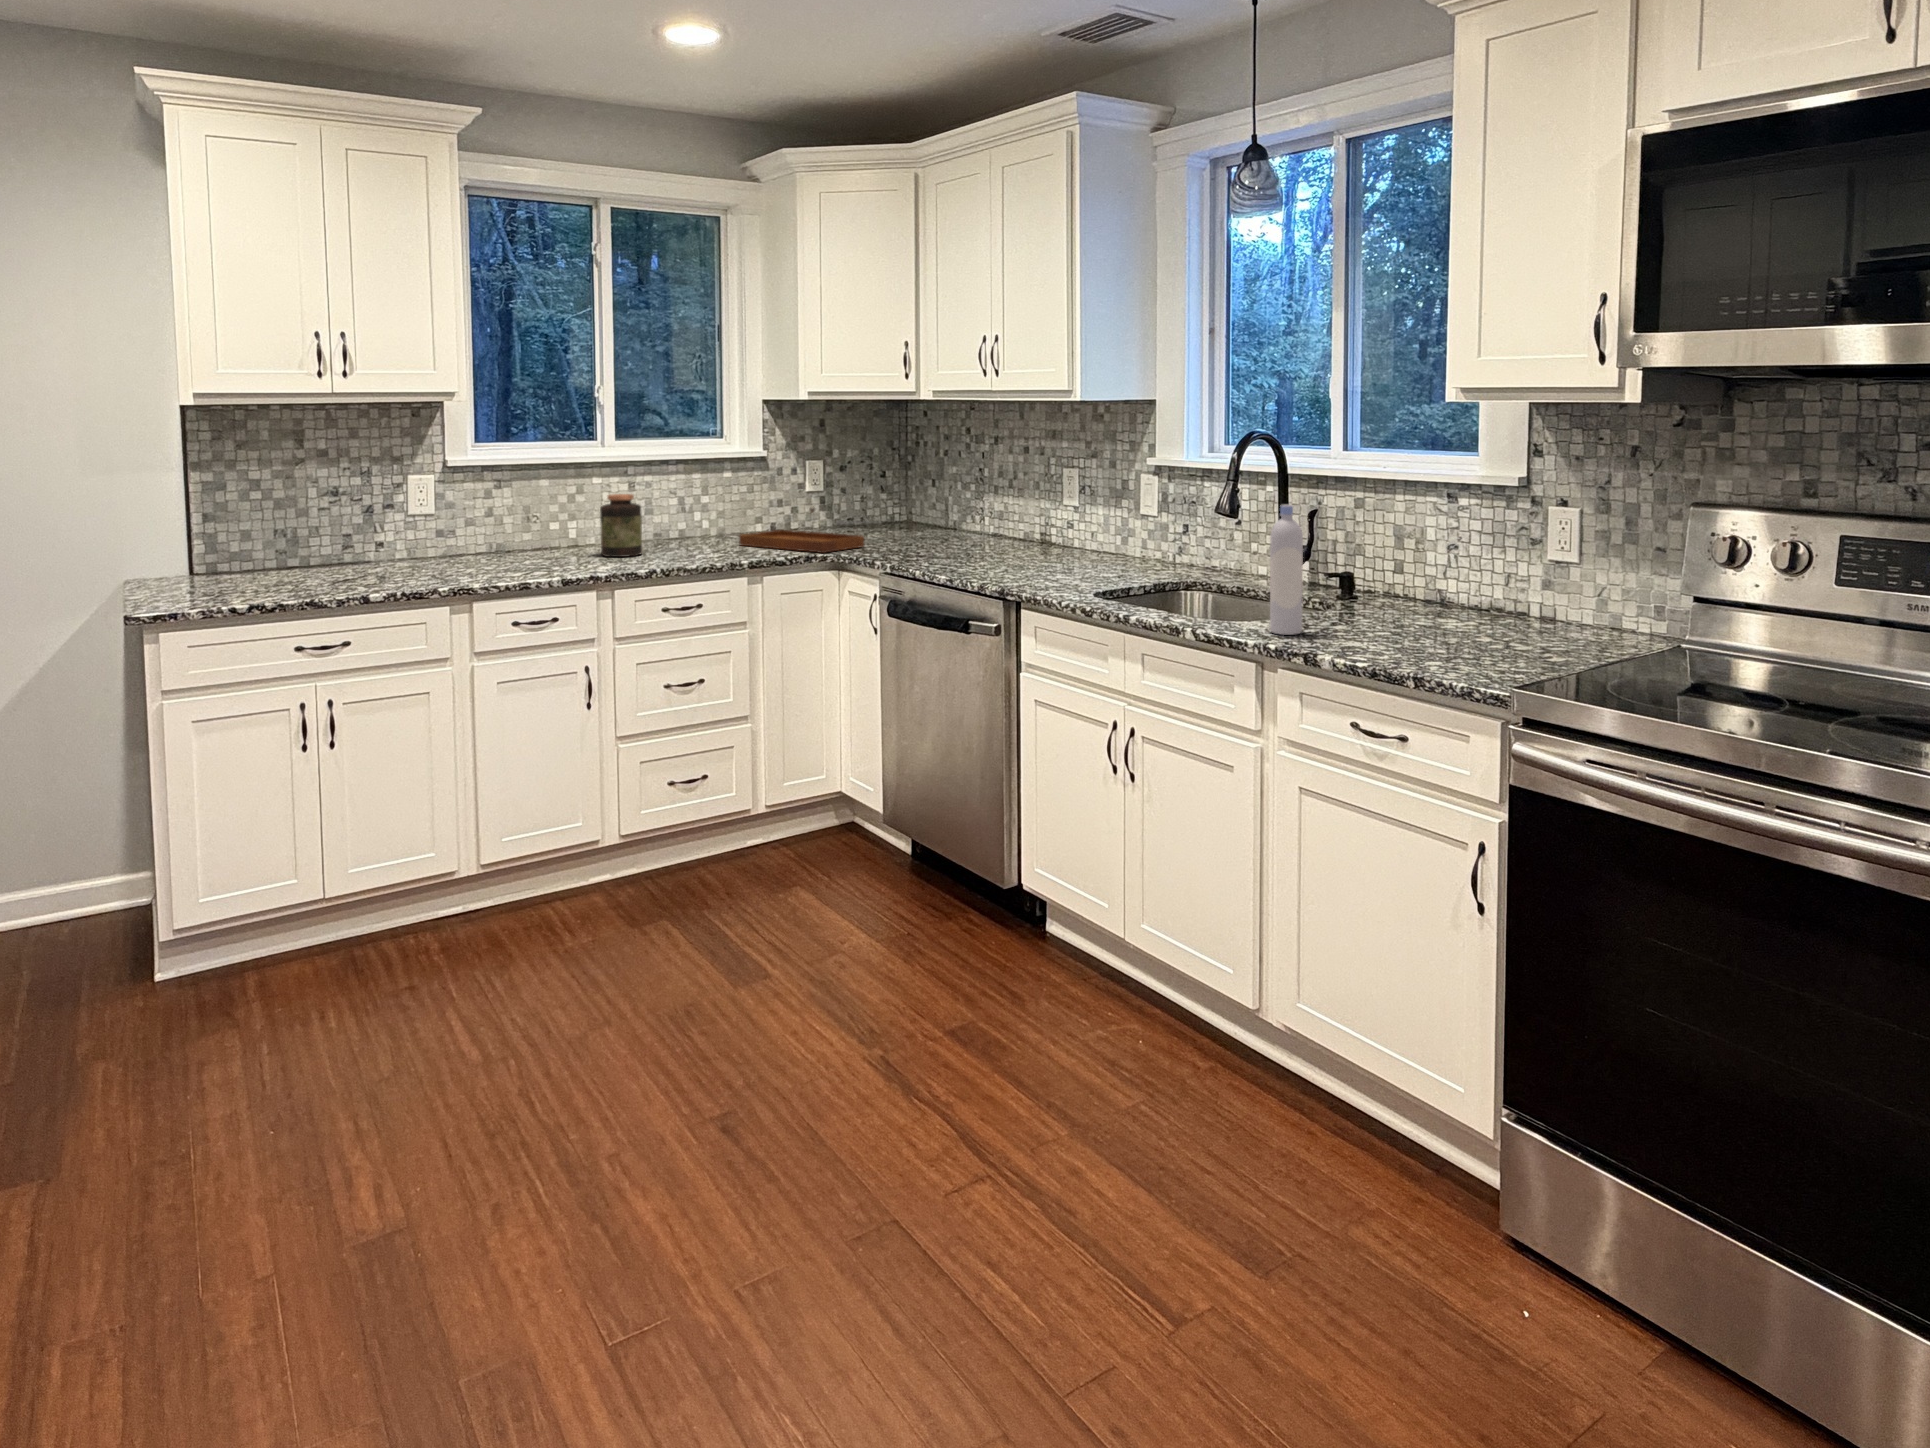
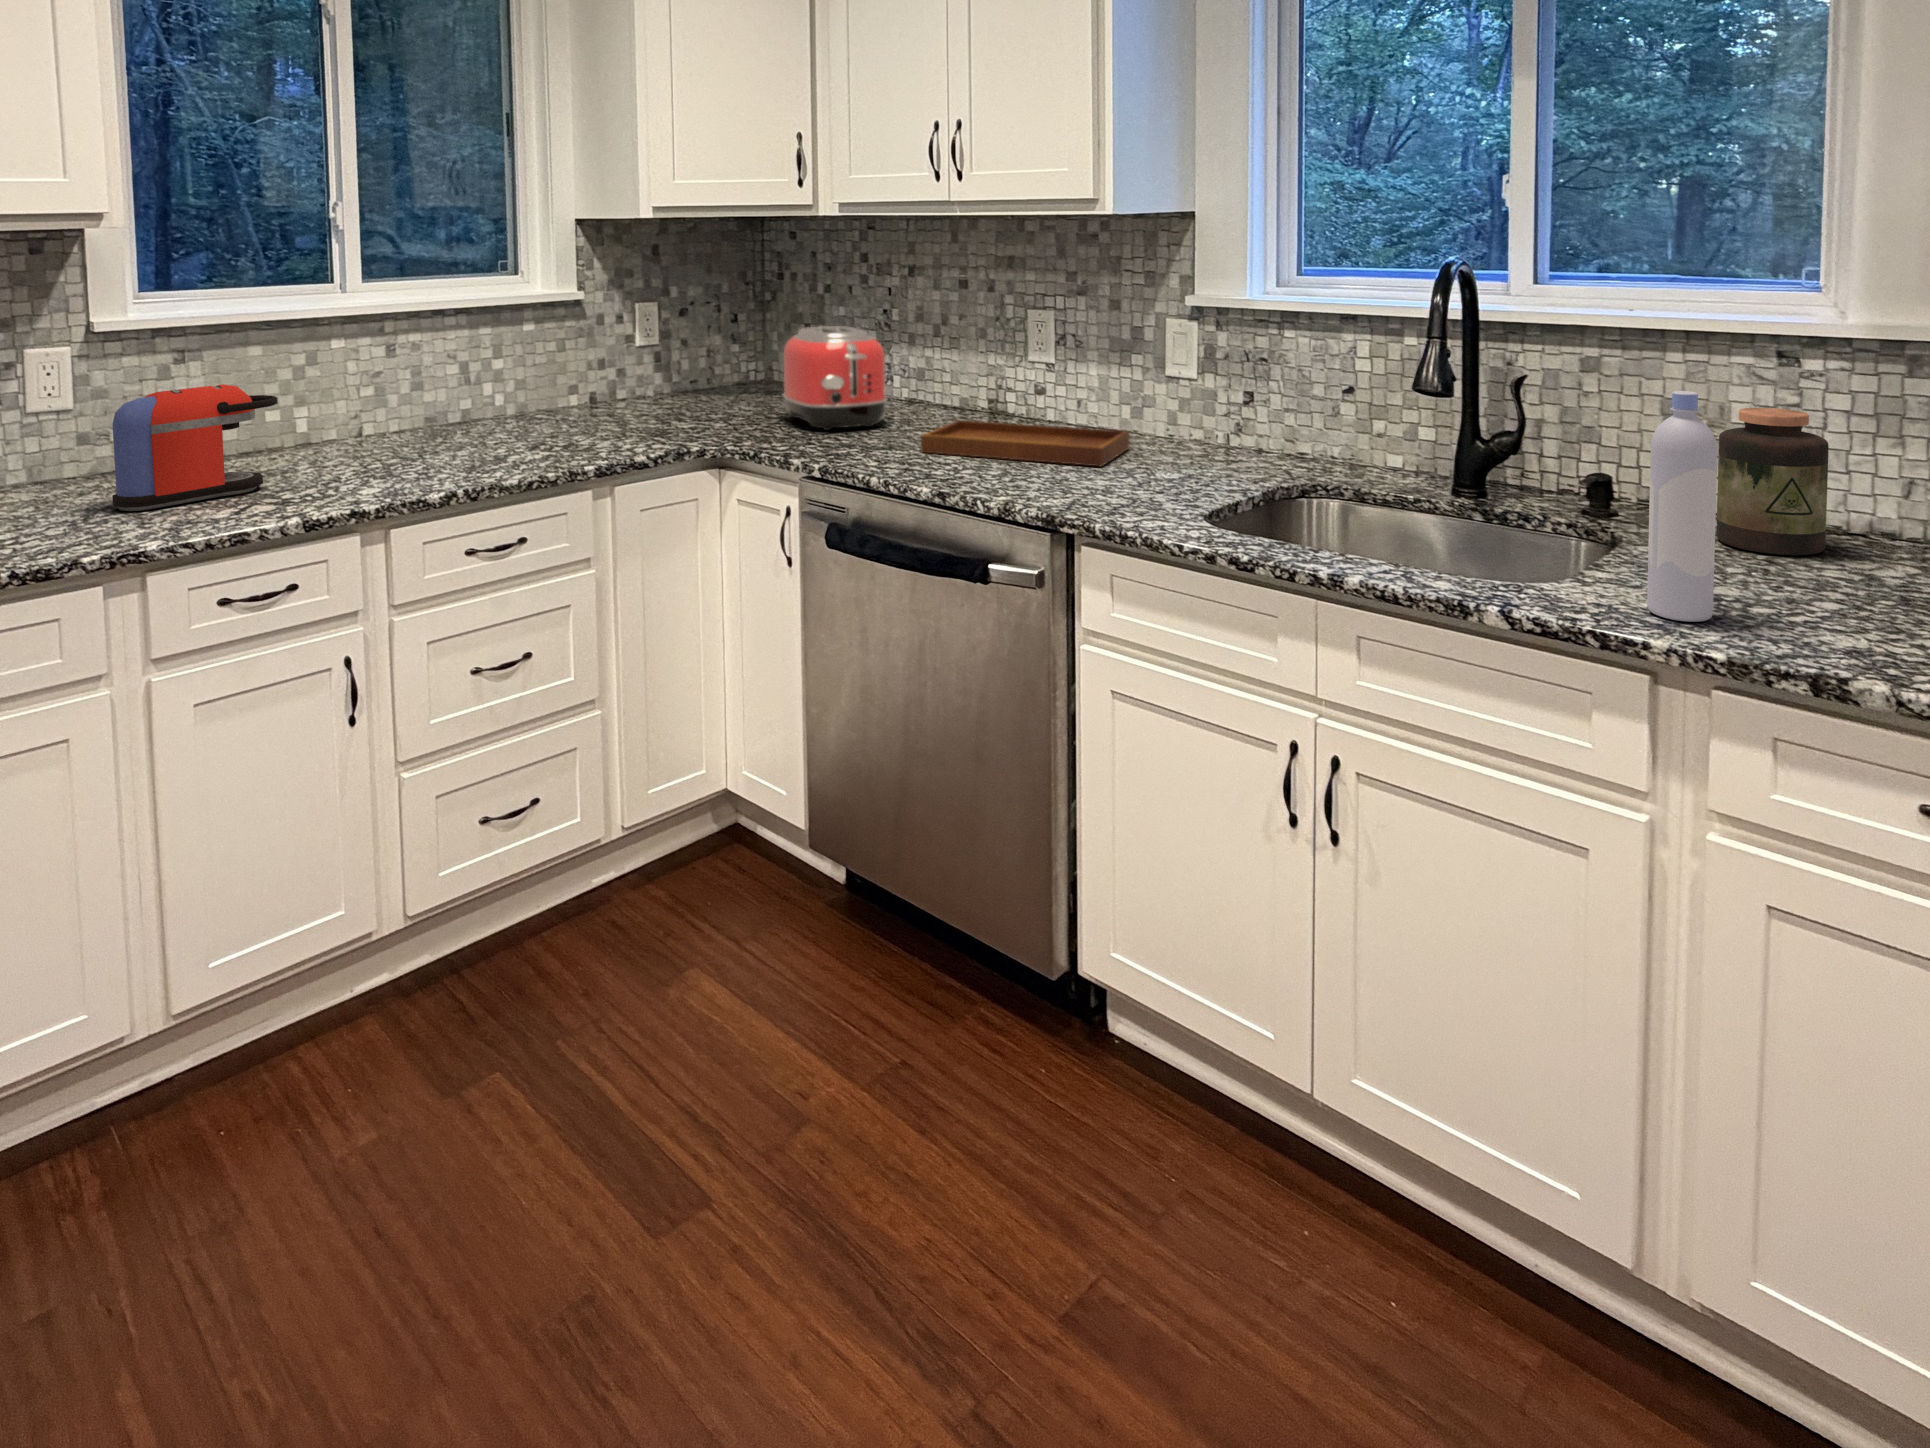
toaster: none [896,478,965,550] -> present [783,326,887,430]
jar: present [600,494,642,557] -> present [1716,408,1829,555]
coffee maker: none [455,499,553,572] -> present [112,384,278,511]
tray: present [739,507,864,553] -> present [921,386,1130,466]

